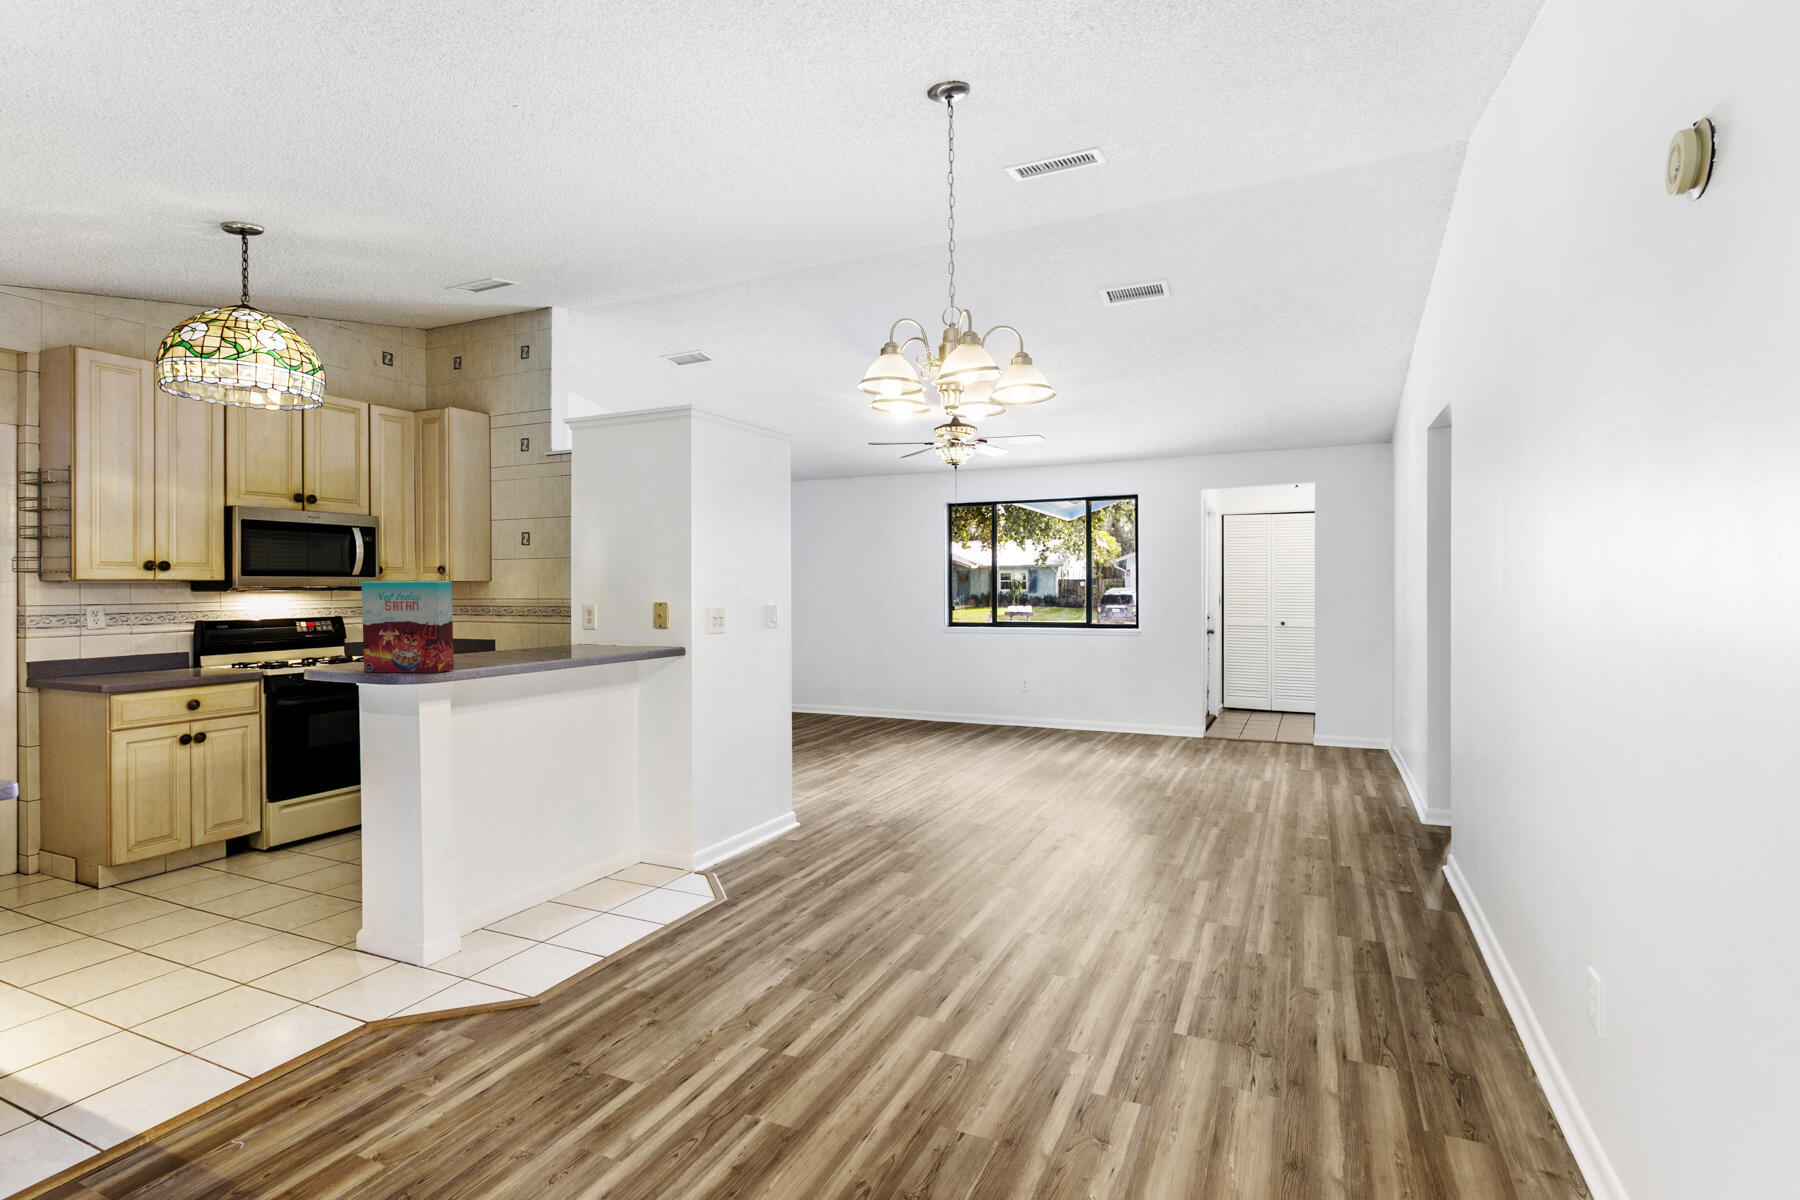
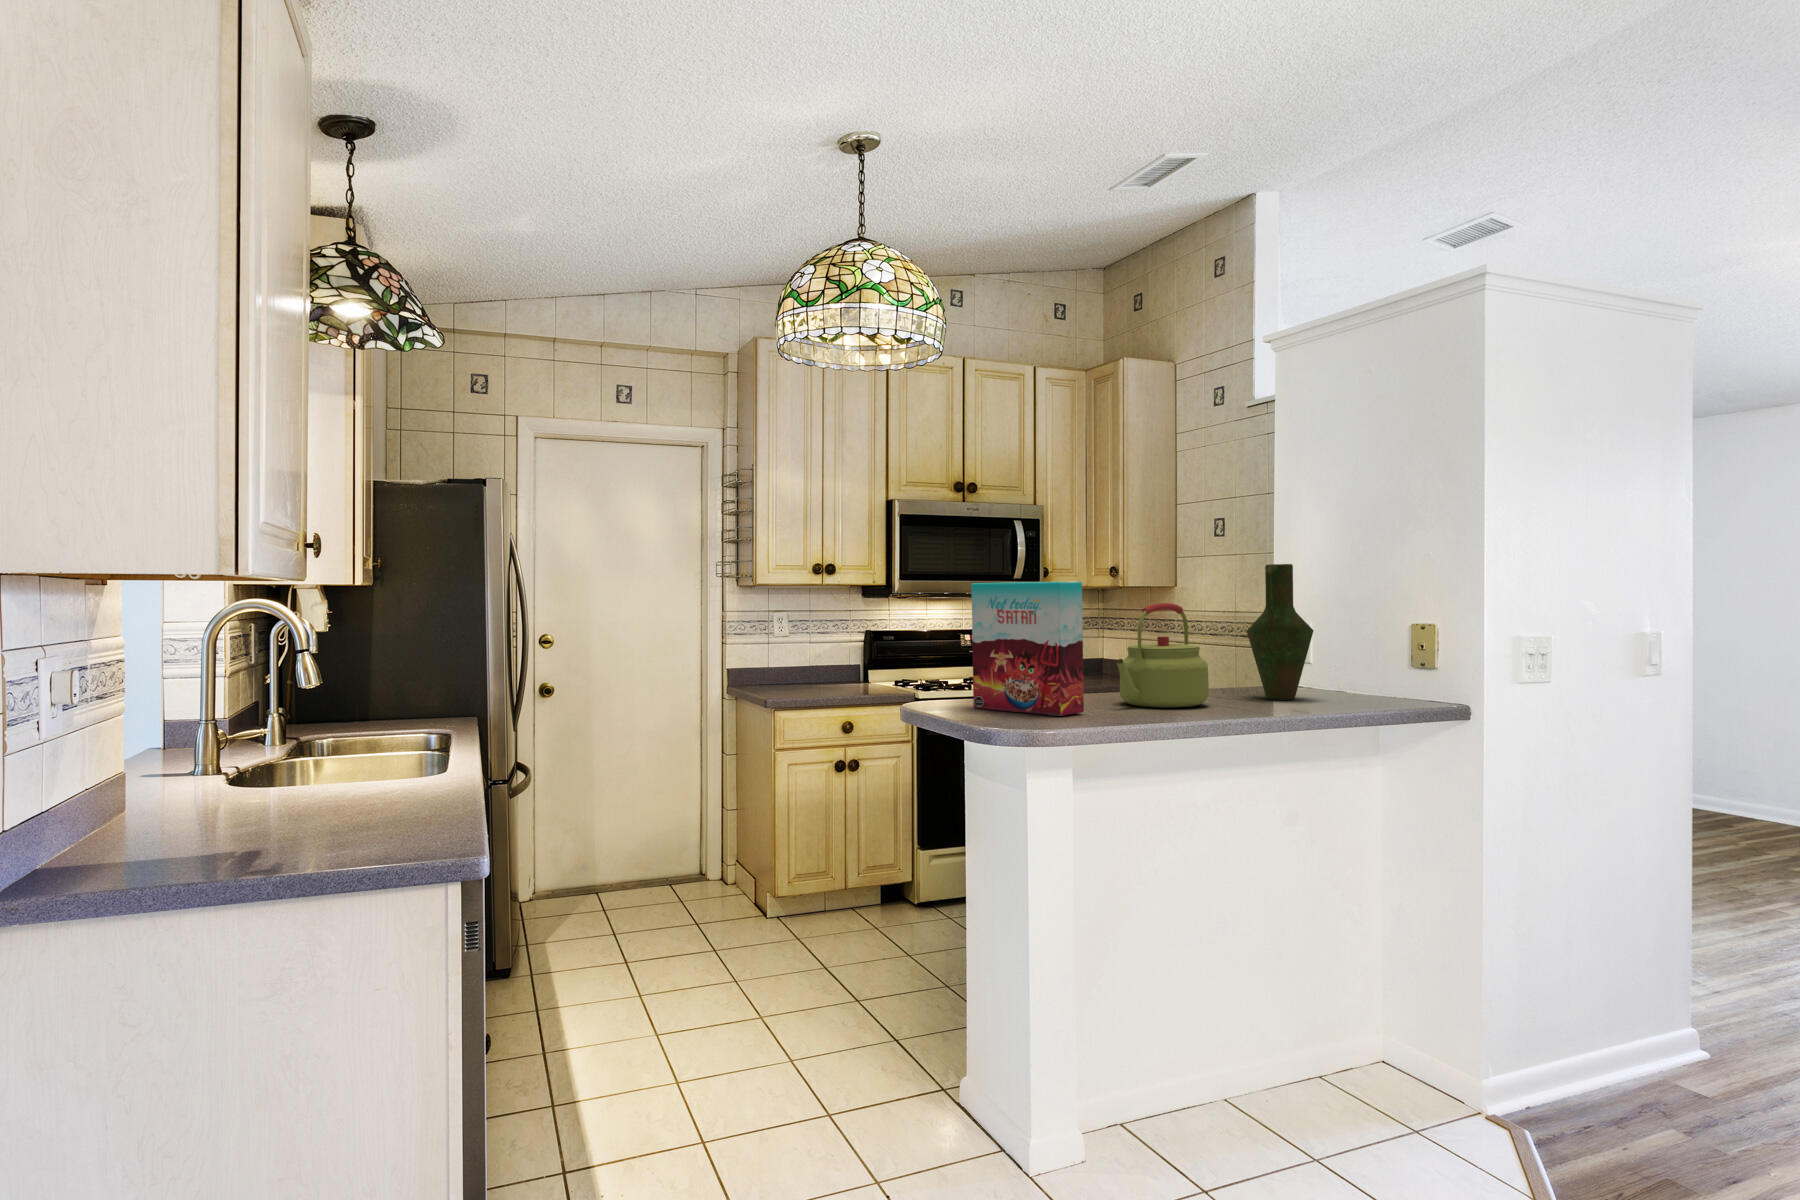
vase: none [558,570,601,656] -> present [1247,564,1313,700]
kettle: none [474,595,536,665] -> present [1116,603,1209,708]

